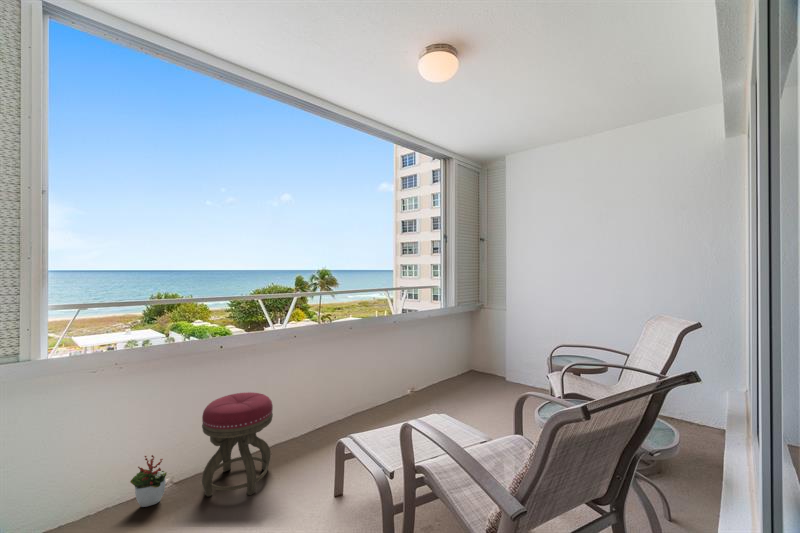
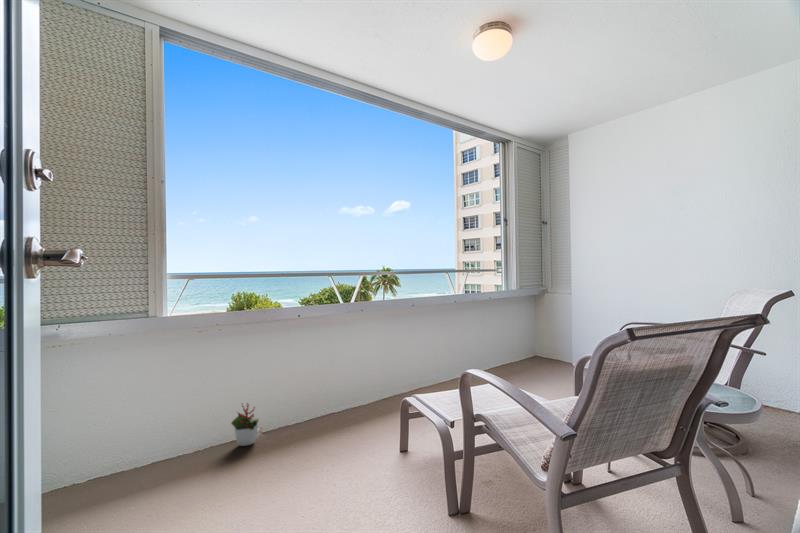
stool: present [202,392,273,497] -> none [286,357,344,444]

